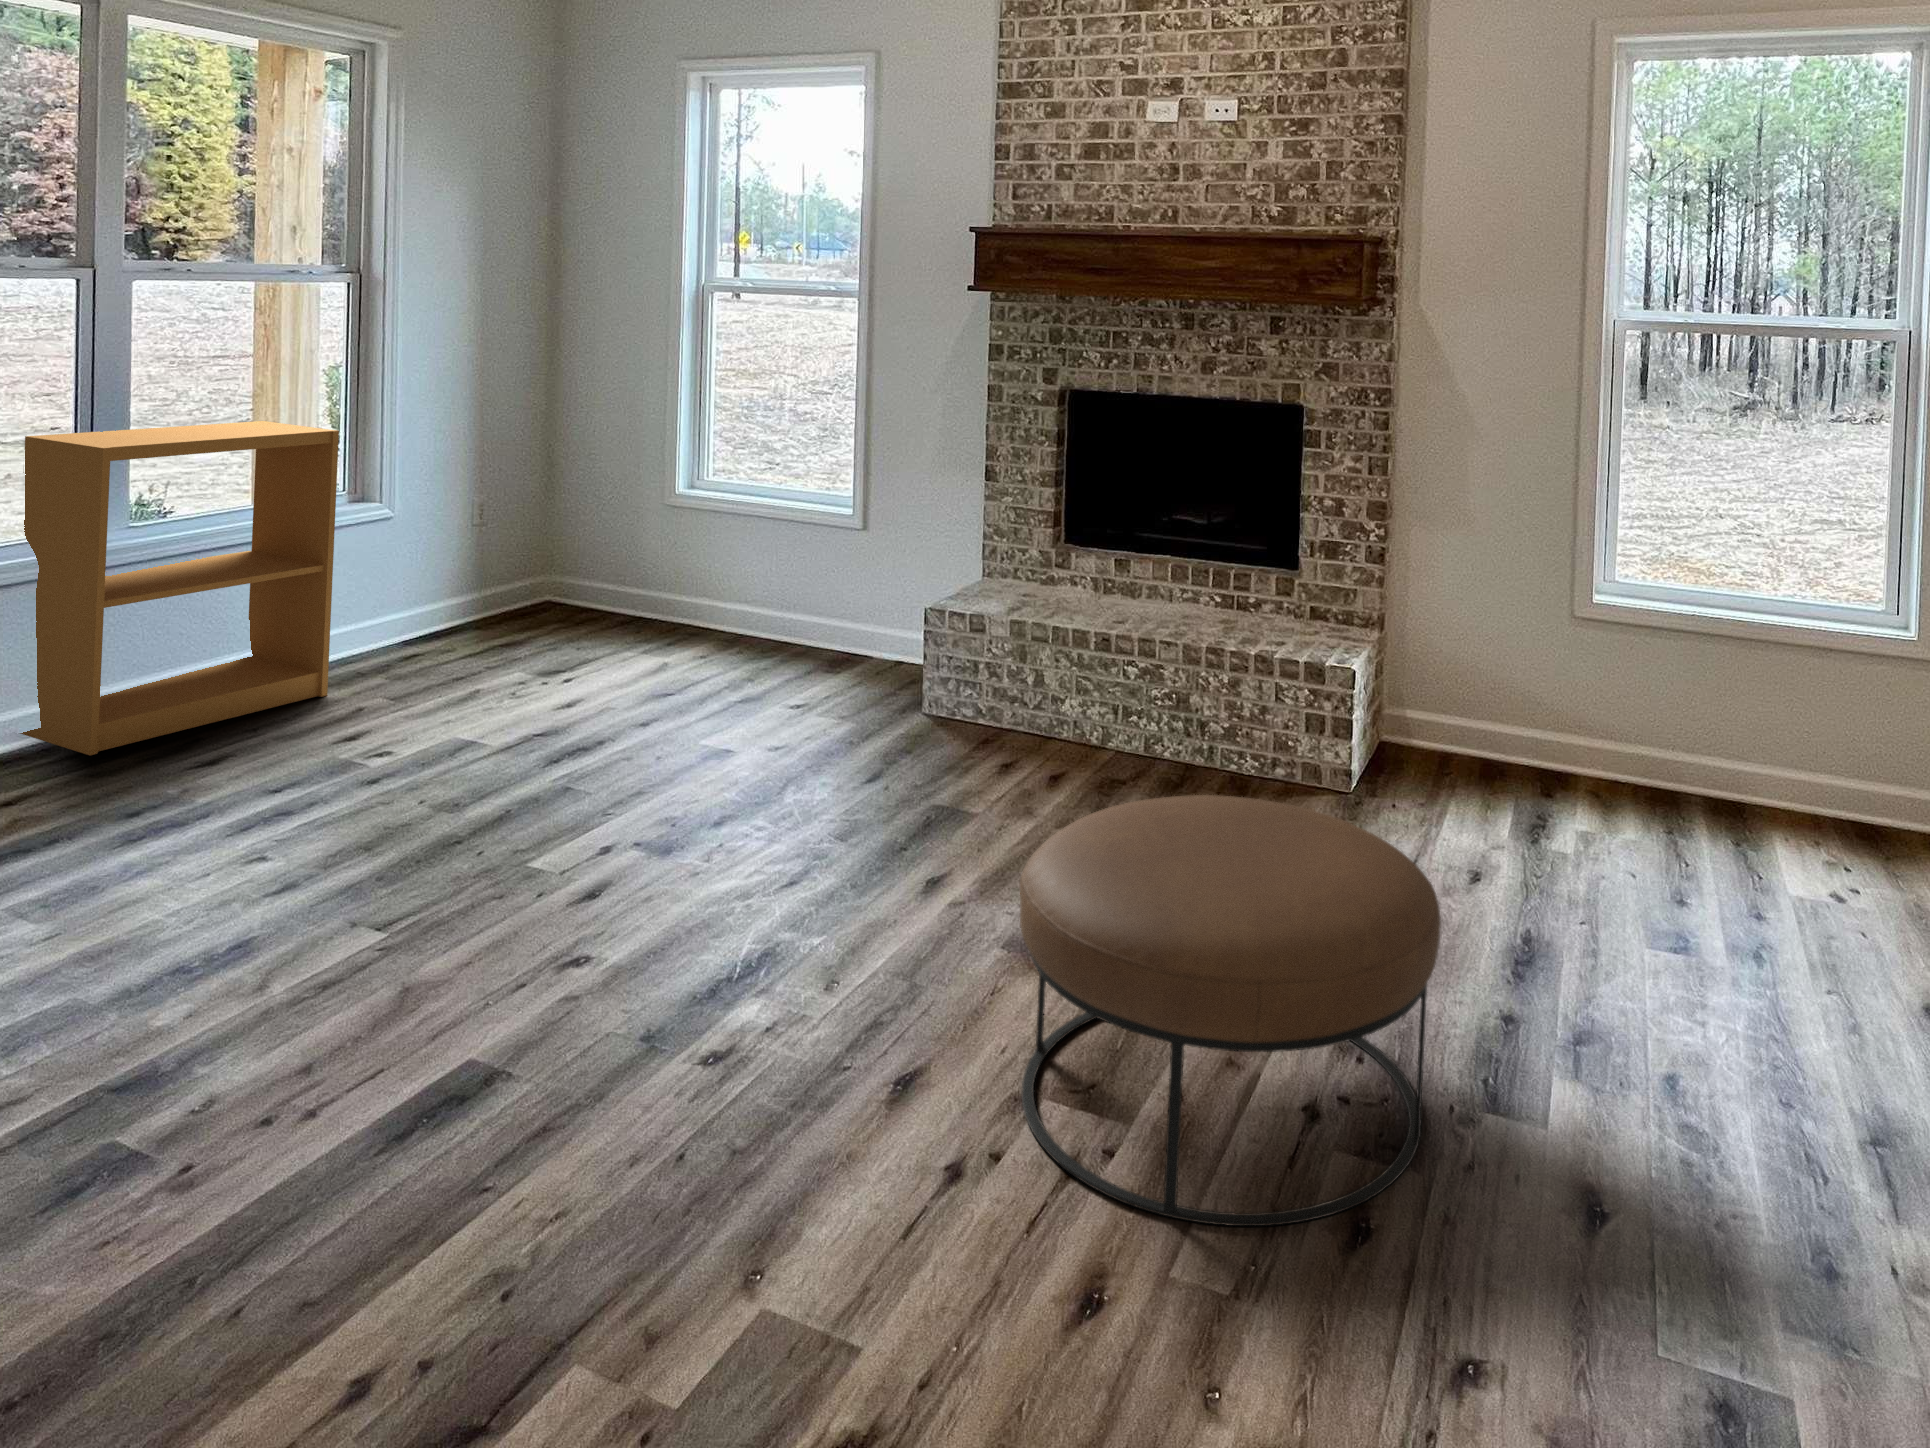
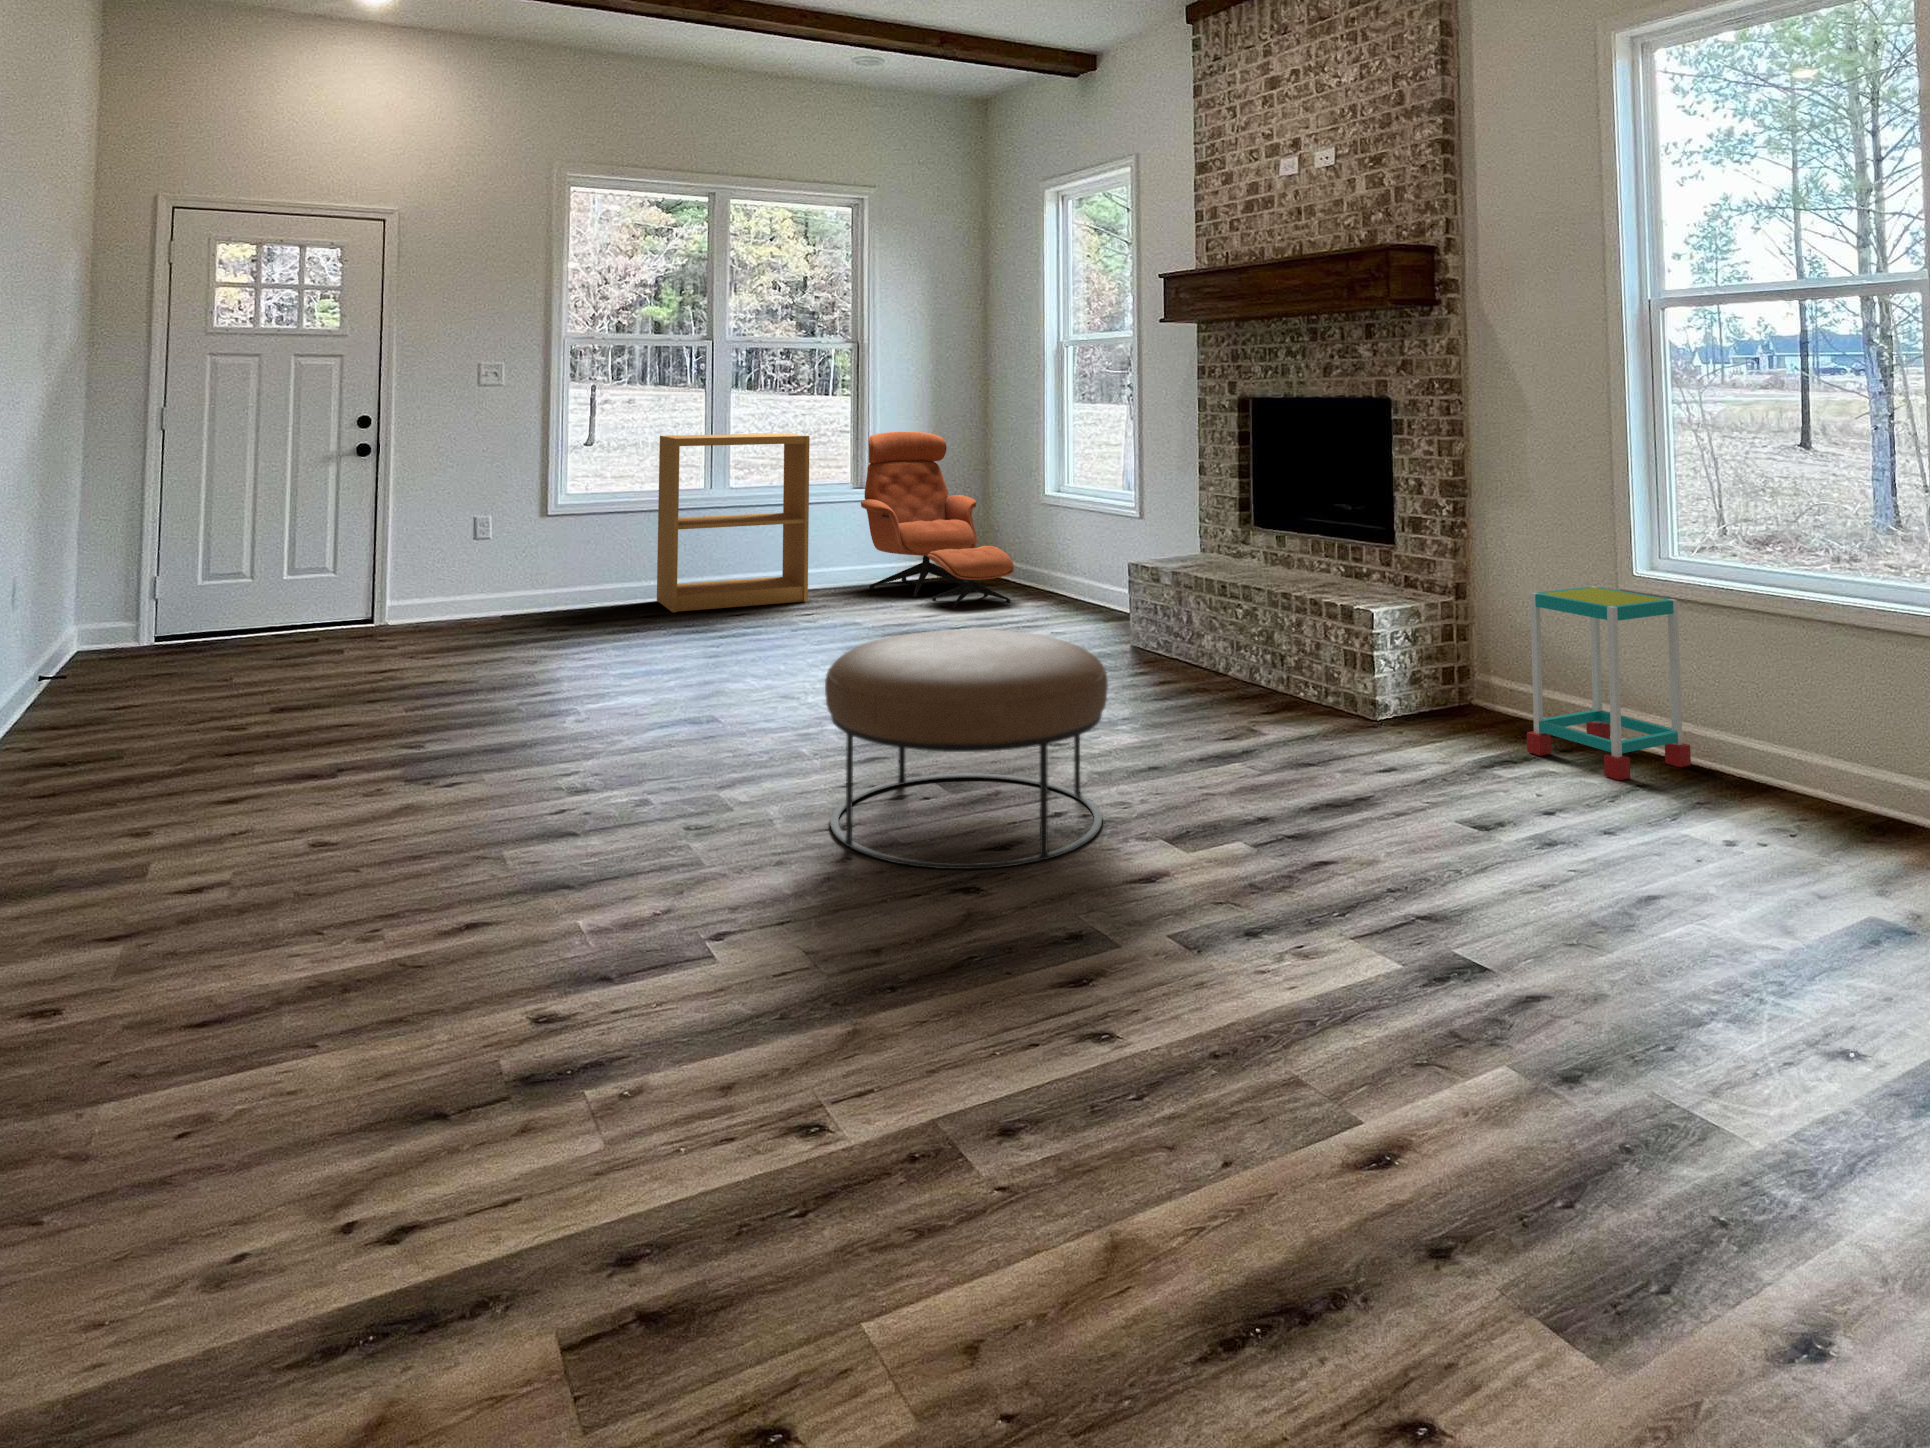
lounge chair: none [379,408,665,677] -> present [861,431,1014,607]
side table: none [1536,620,1665,830] -> present [1527,586,1691,780]

